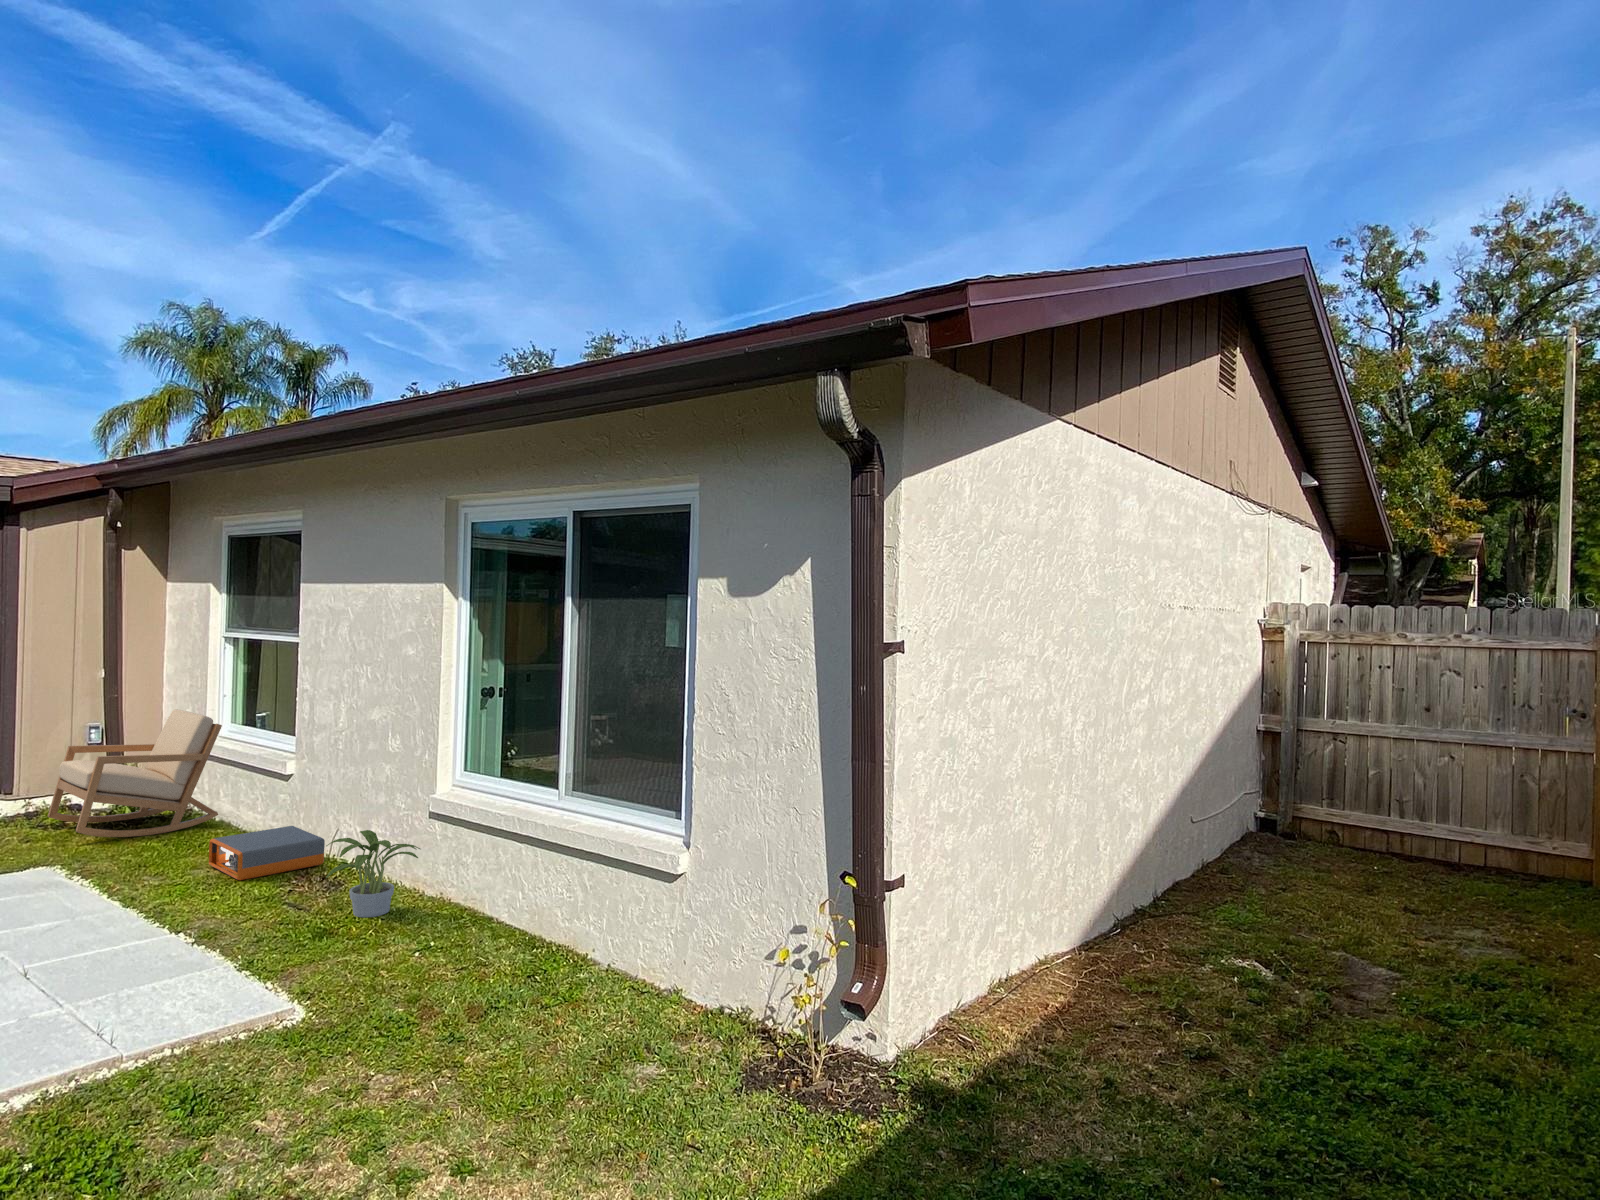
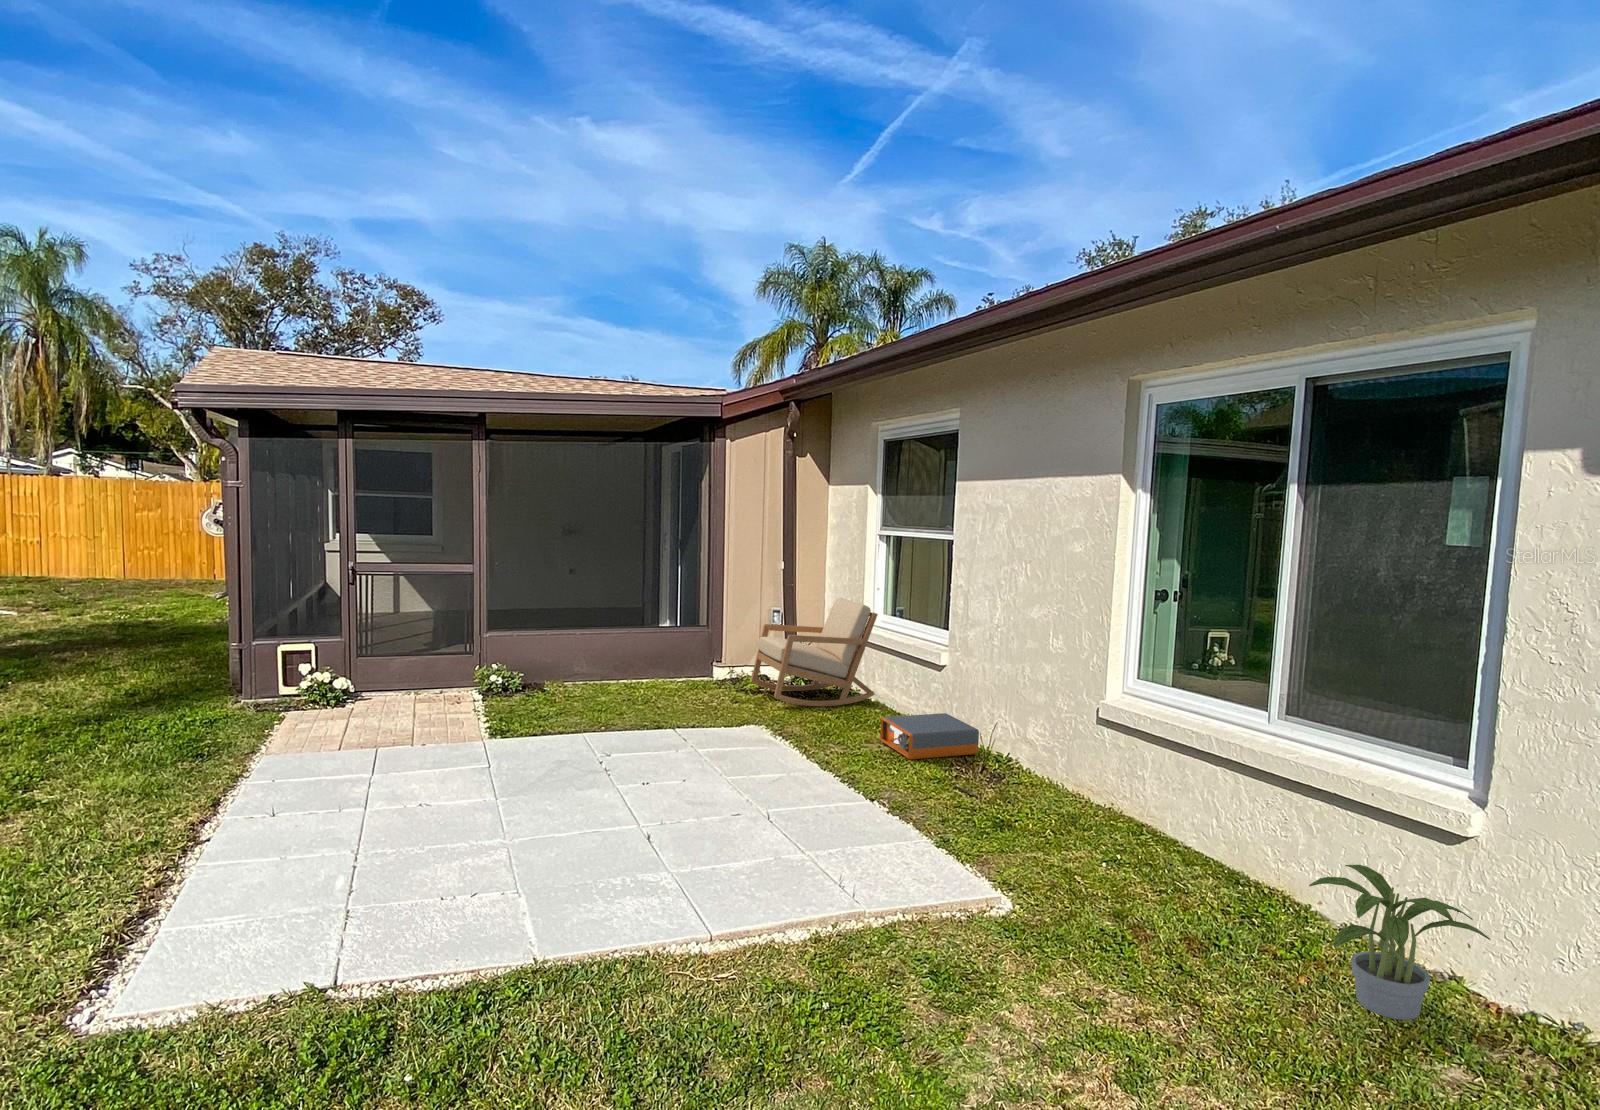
potted plant: present [326,830,420,917] -> present [1309,865,1490,1020]

